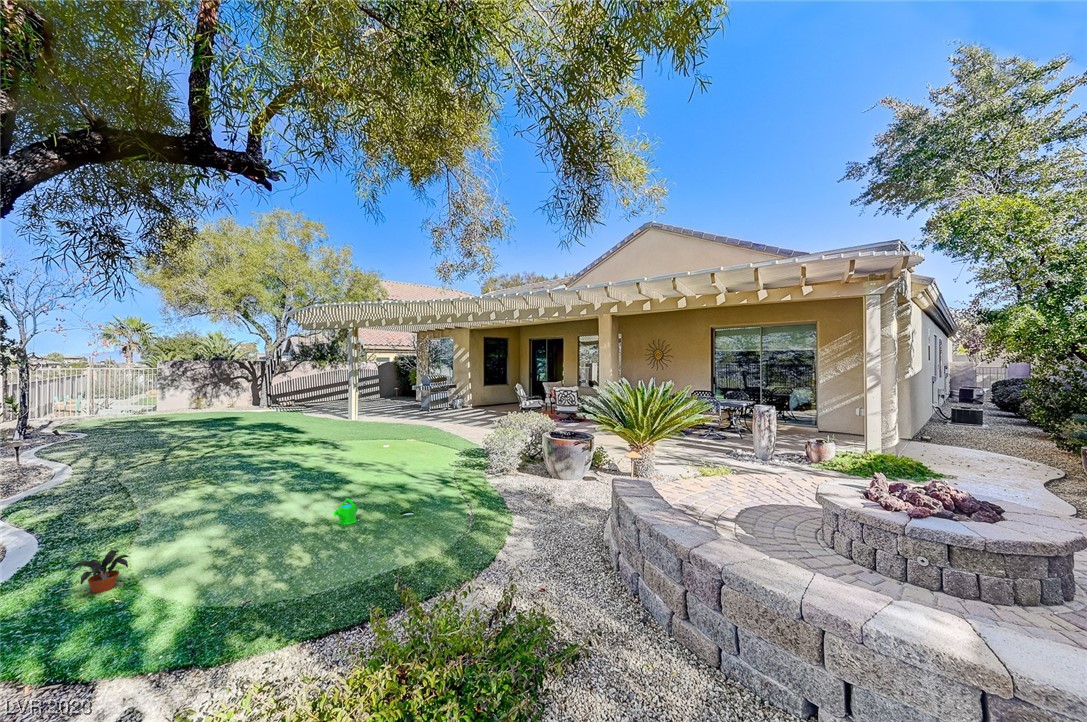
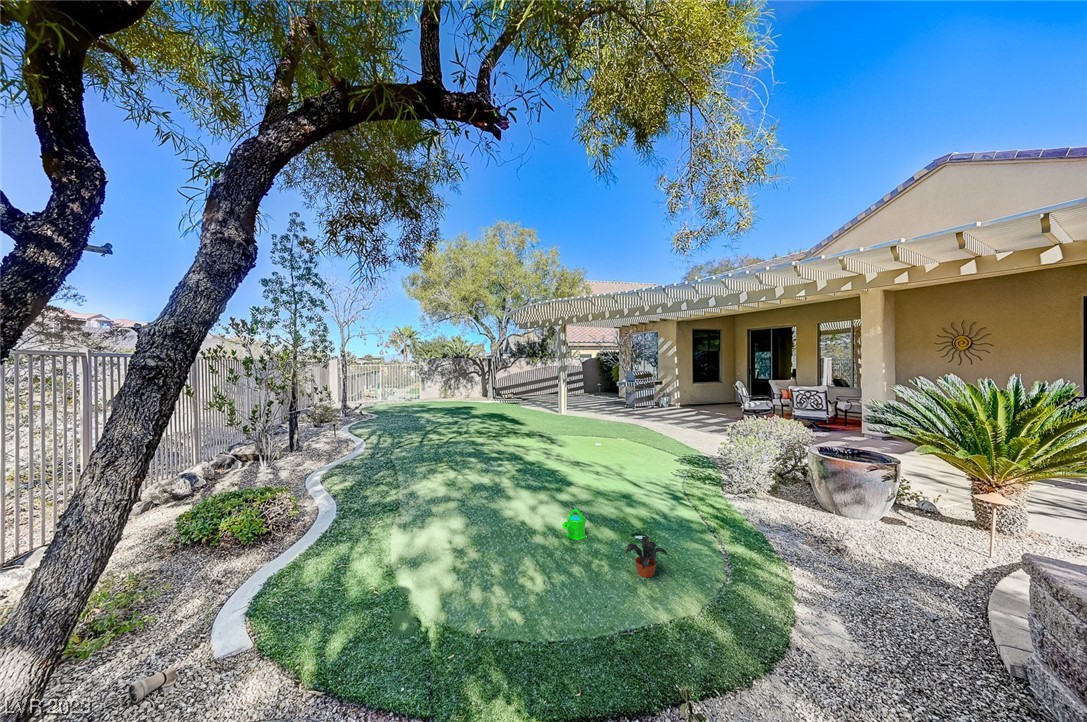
potted plant: present [70,550,129,593] -> present [626,536,668,577]

